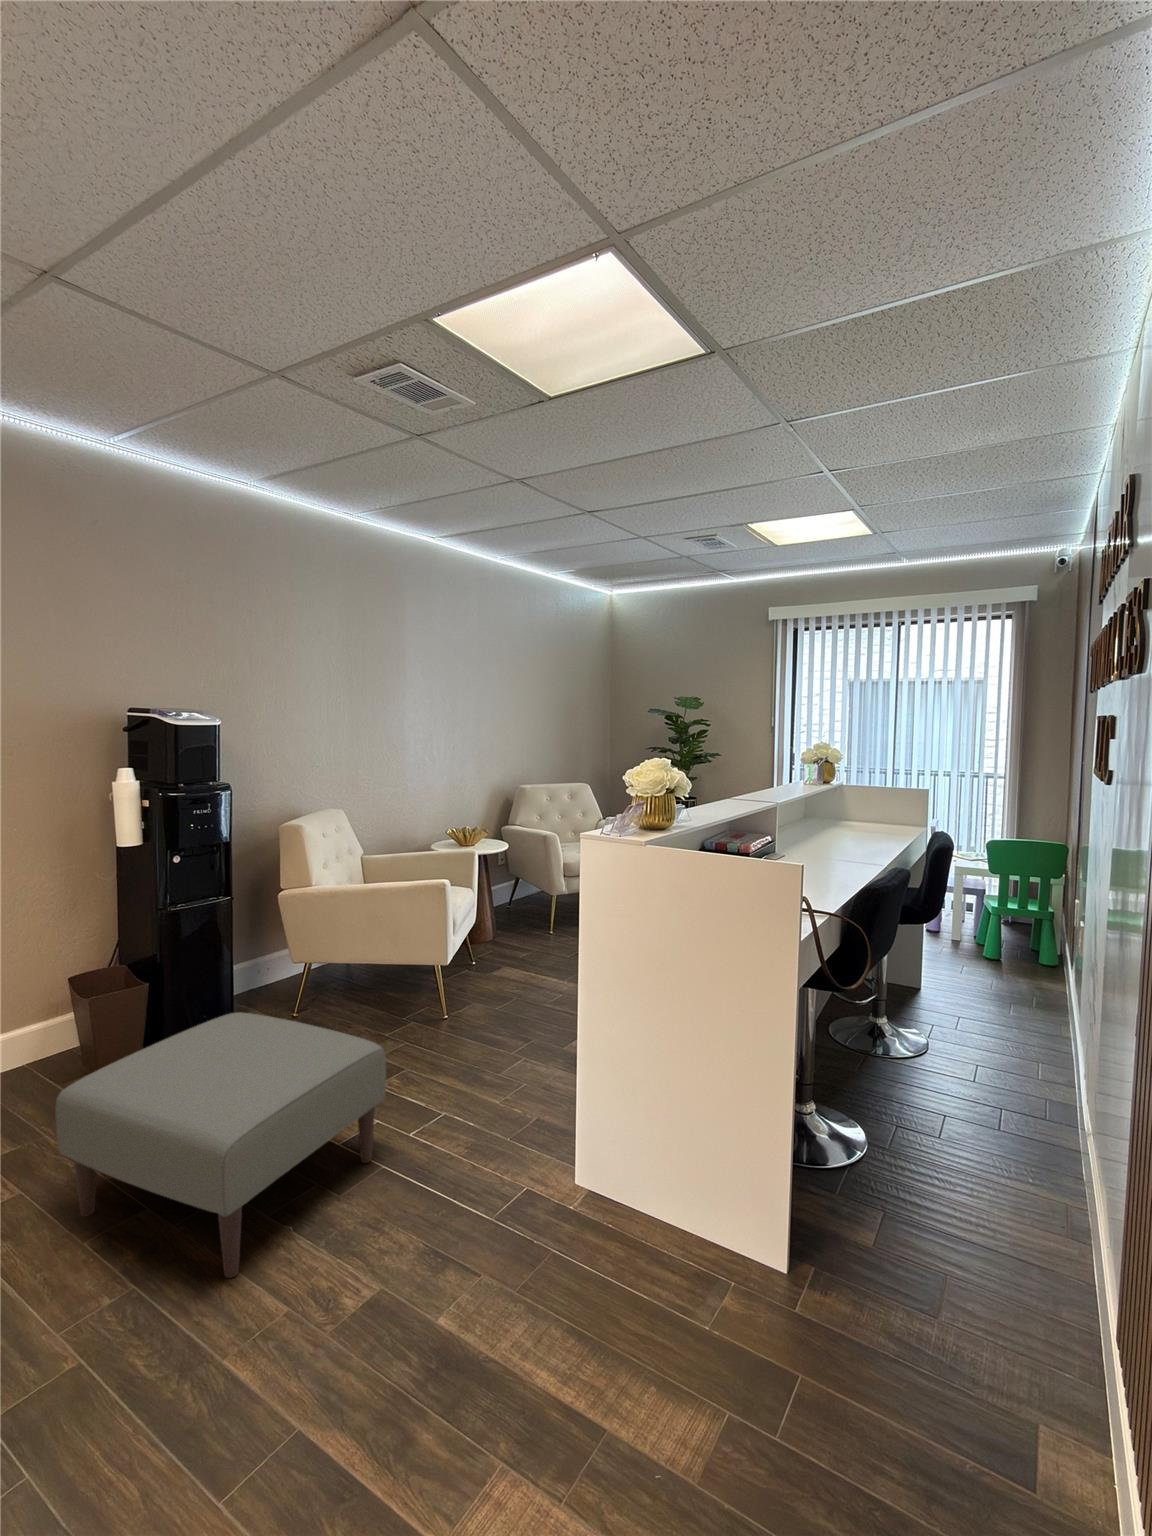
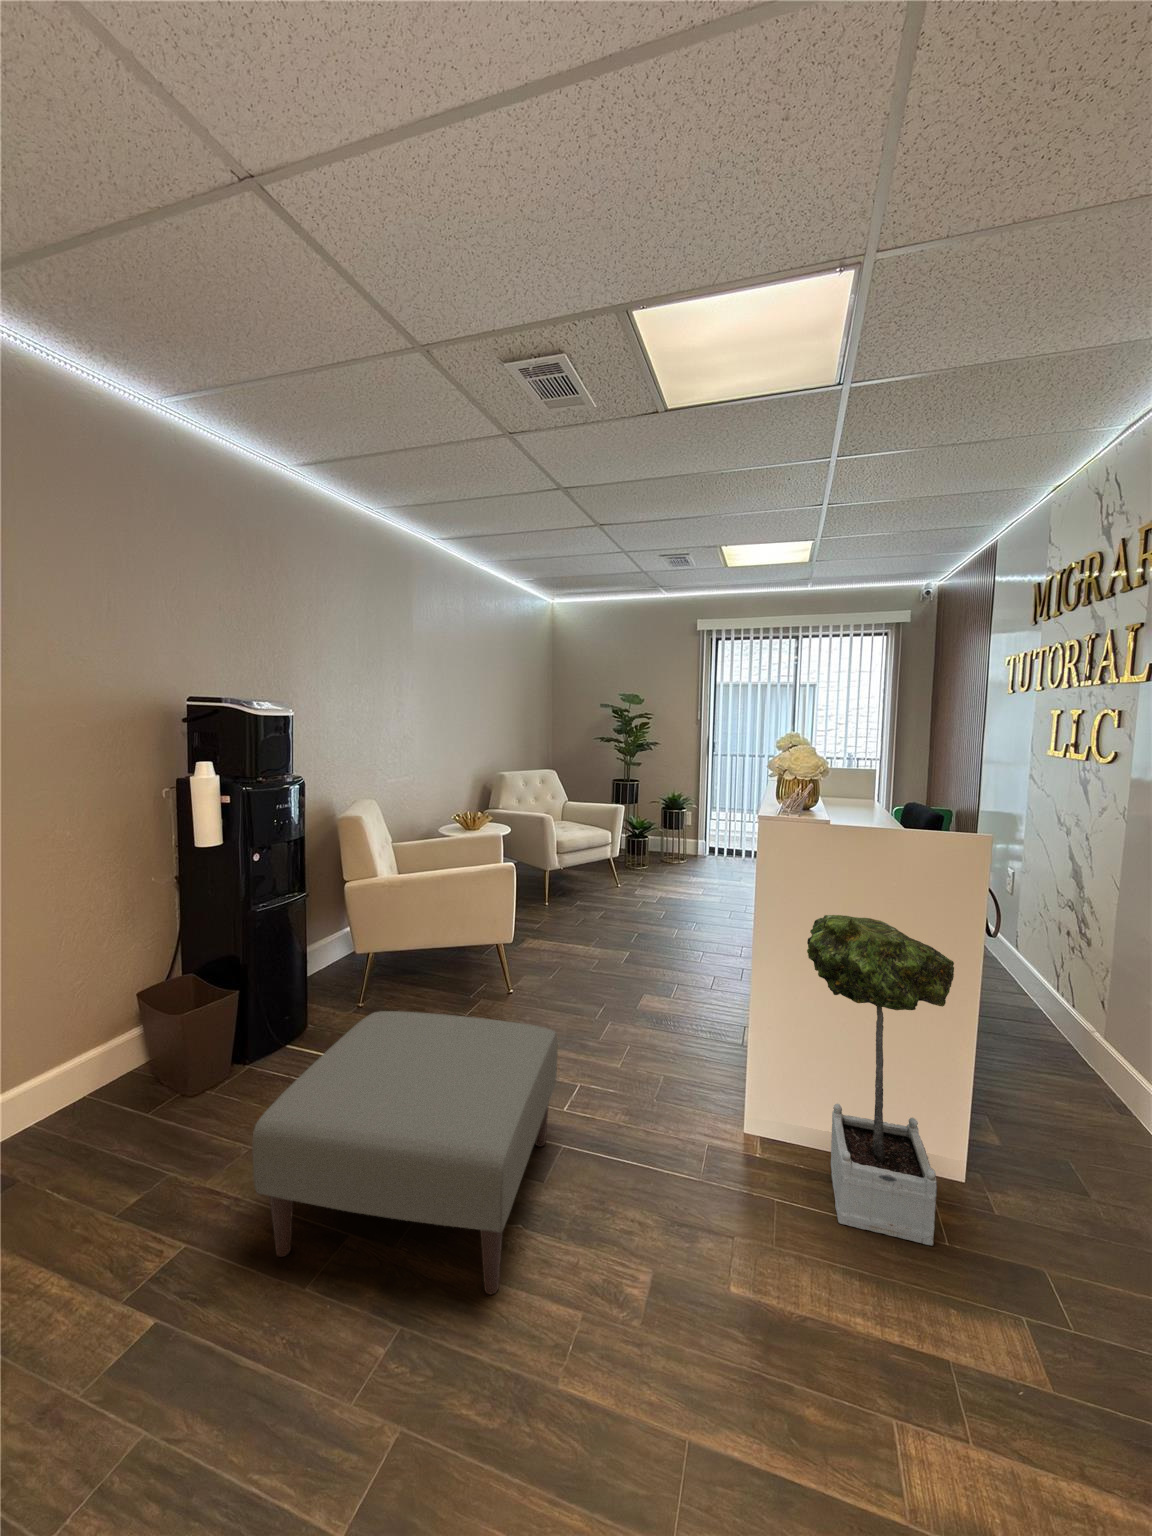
potted tree: none [586,943,727,1321] -> present [807,915,954,1246]

